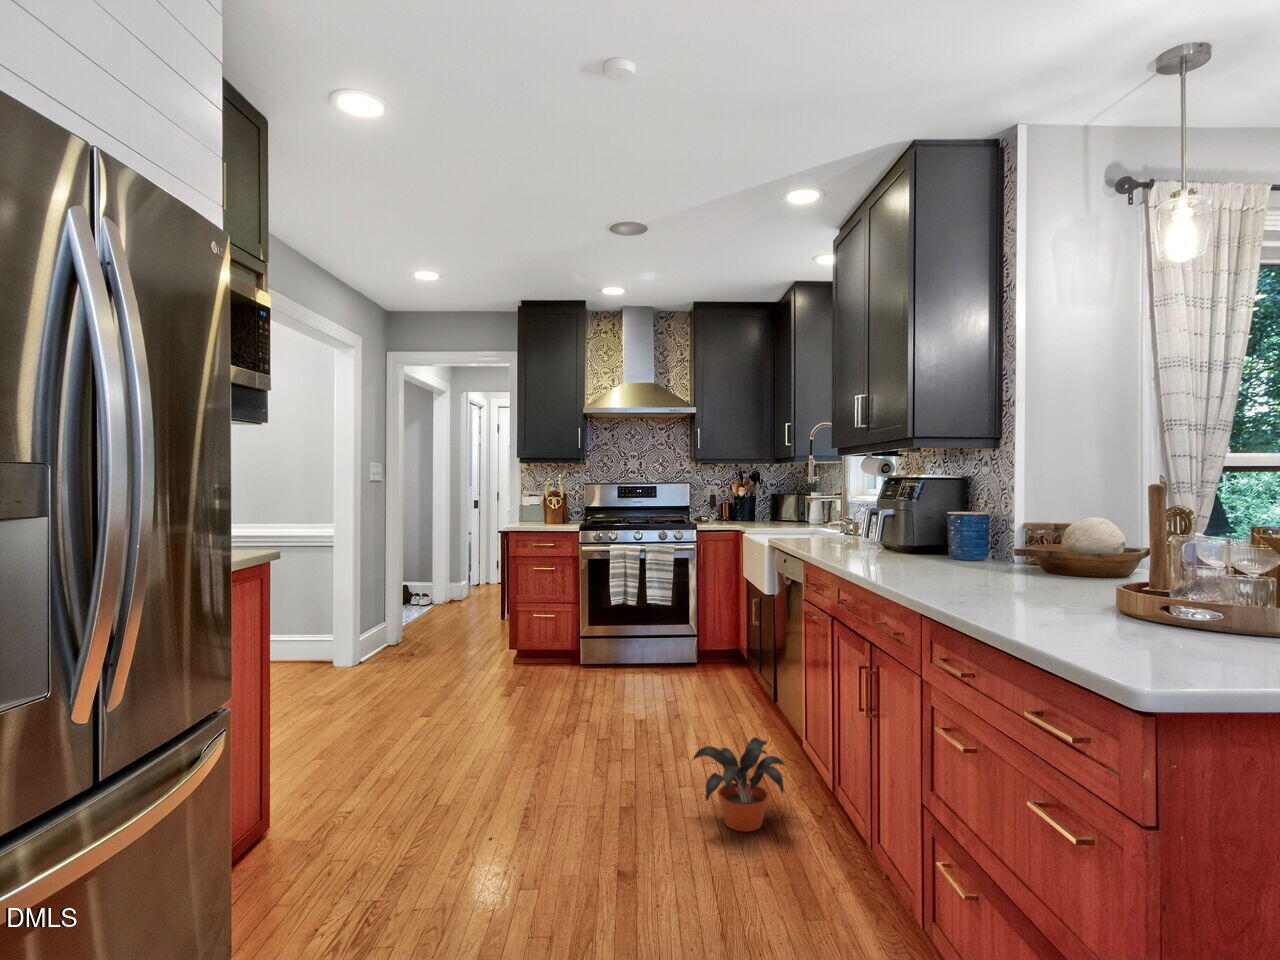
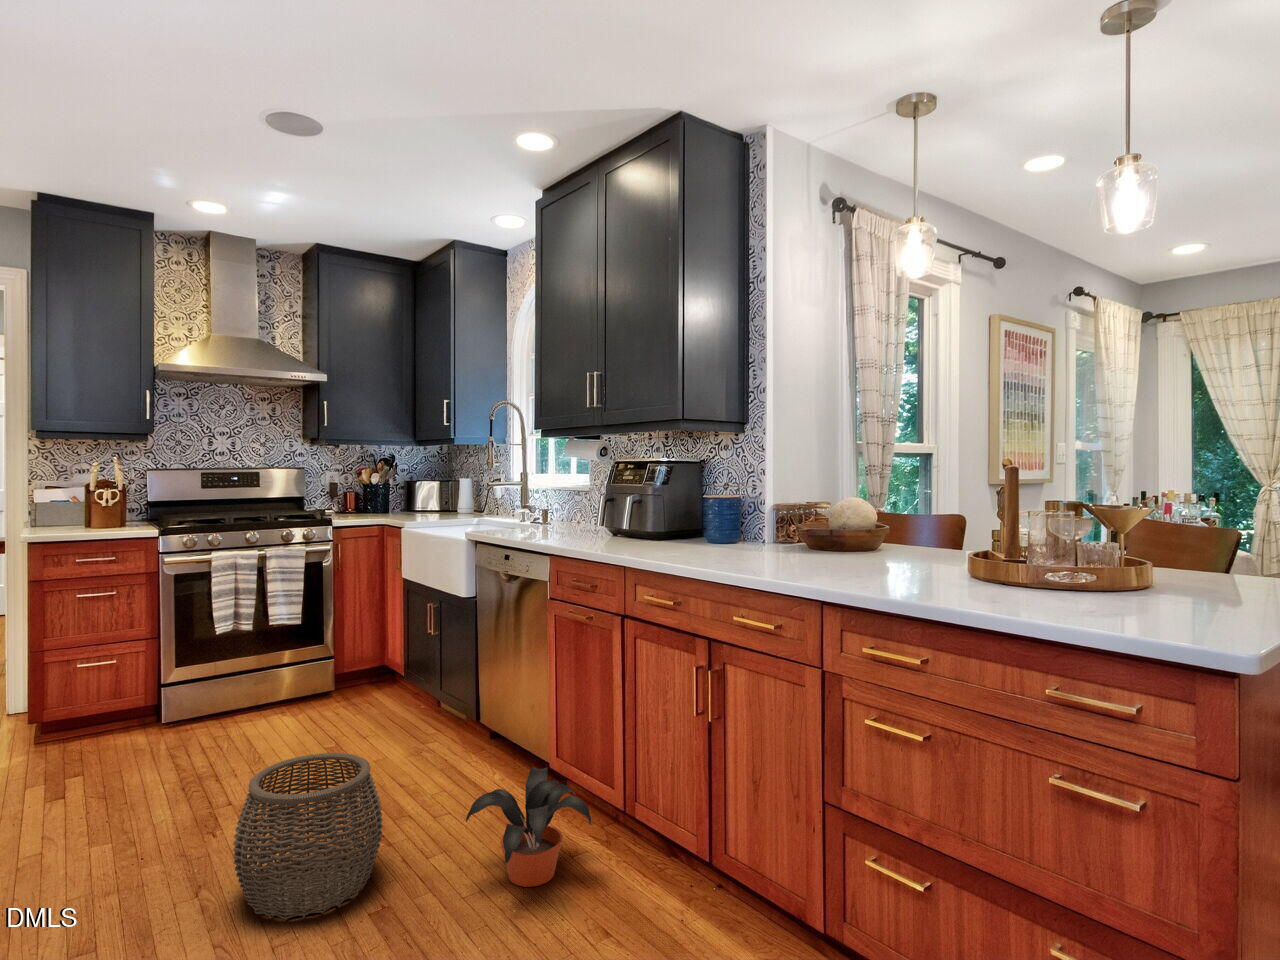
woven basket: none [551,692,647,801] -> present [233,753,383,920]

